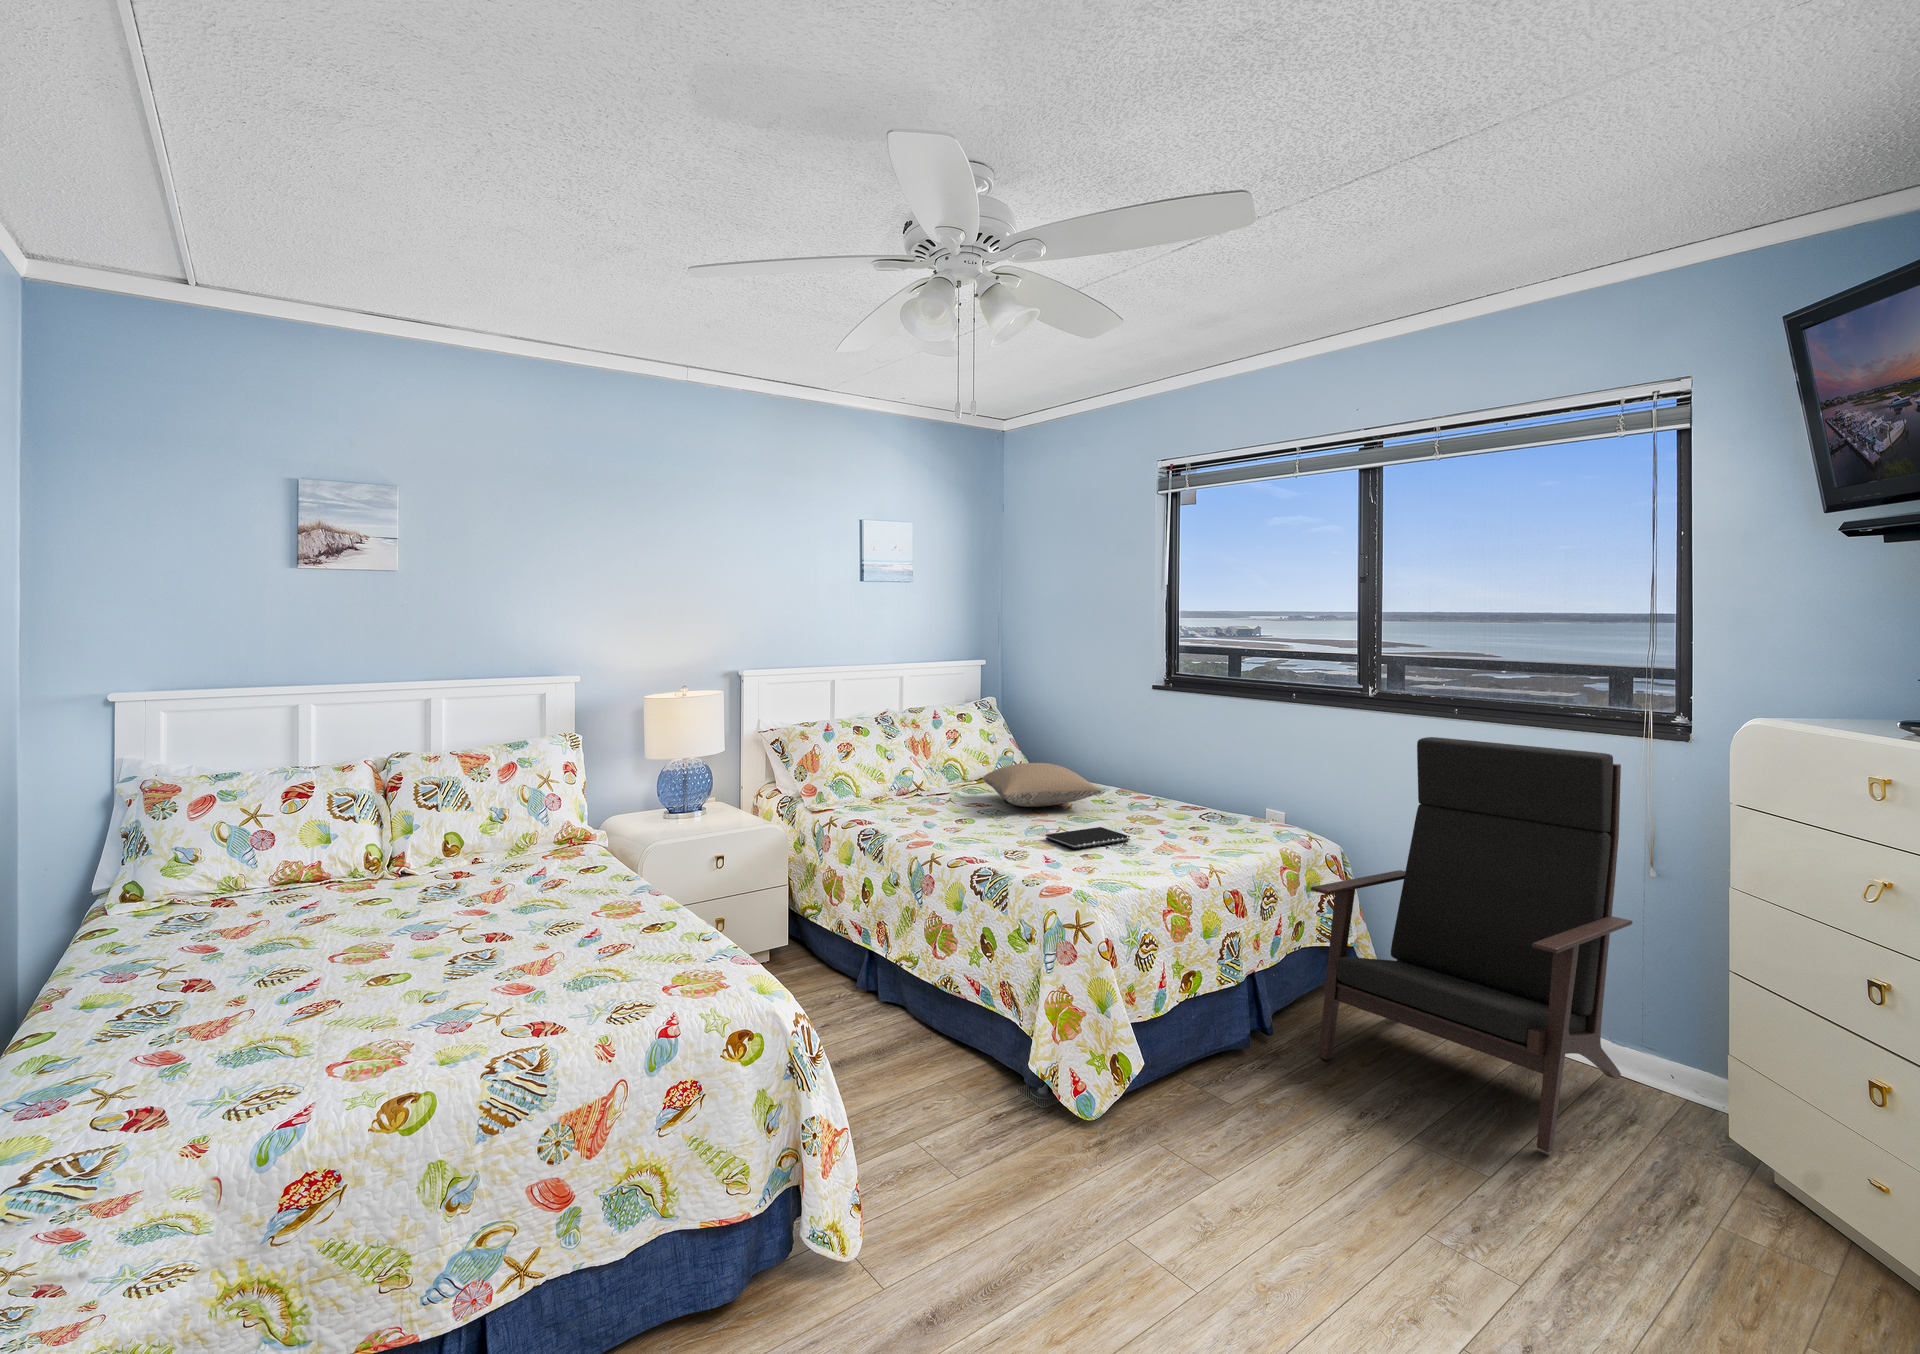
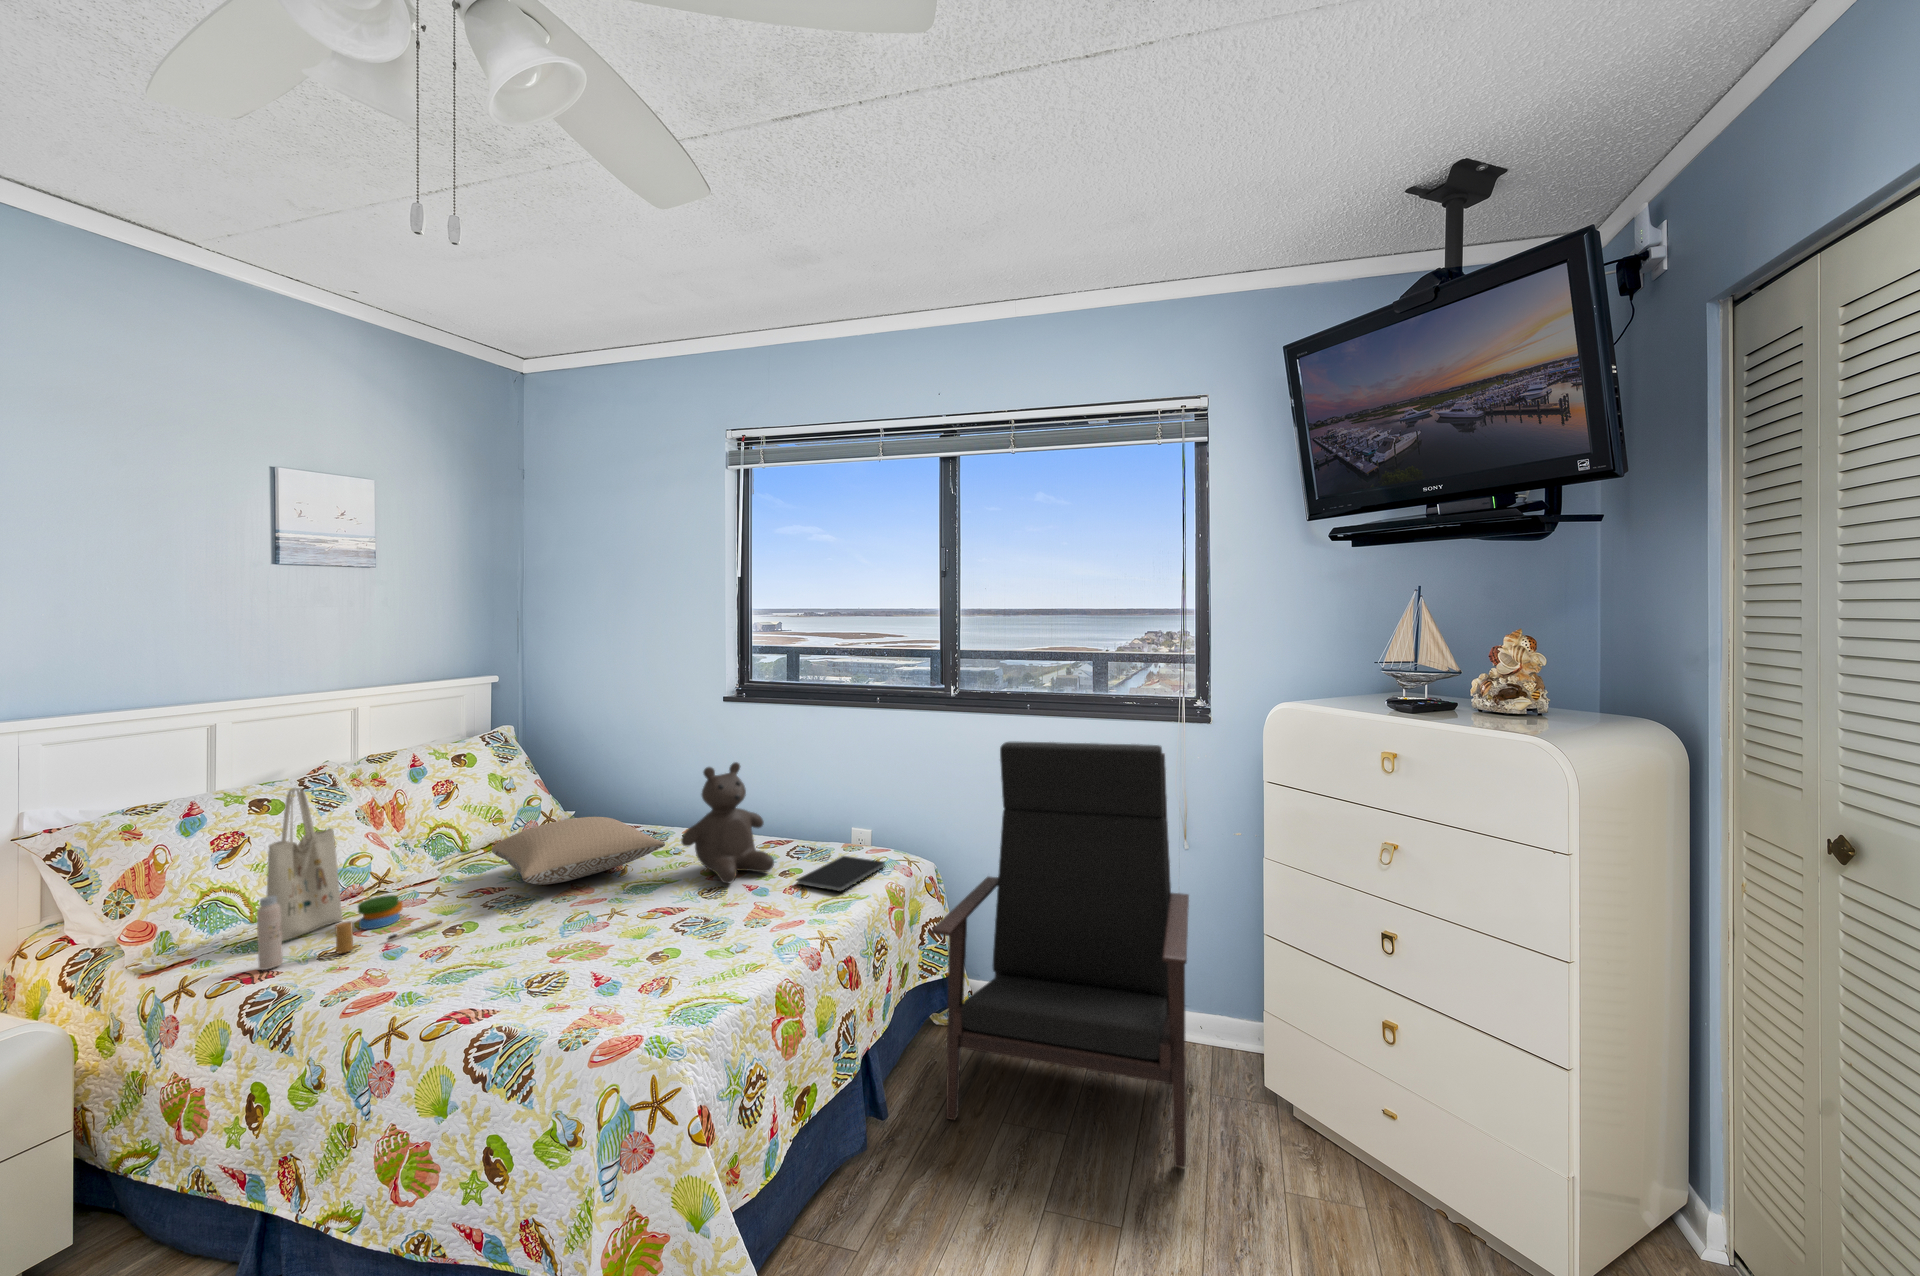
tote bag: none [863,714,956,821] -> present [257,788,442,970]
teddy bear: none [1113,730,1187,827] -> present [681,762,774,883]
notebook: present [1046,827,1130,849] -> present [797,856,885,891]

